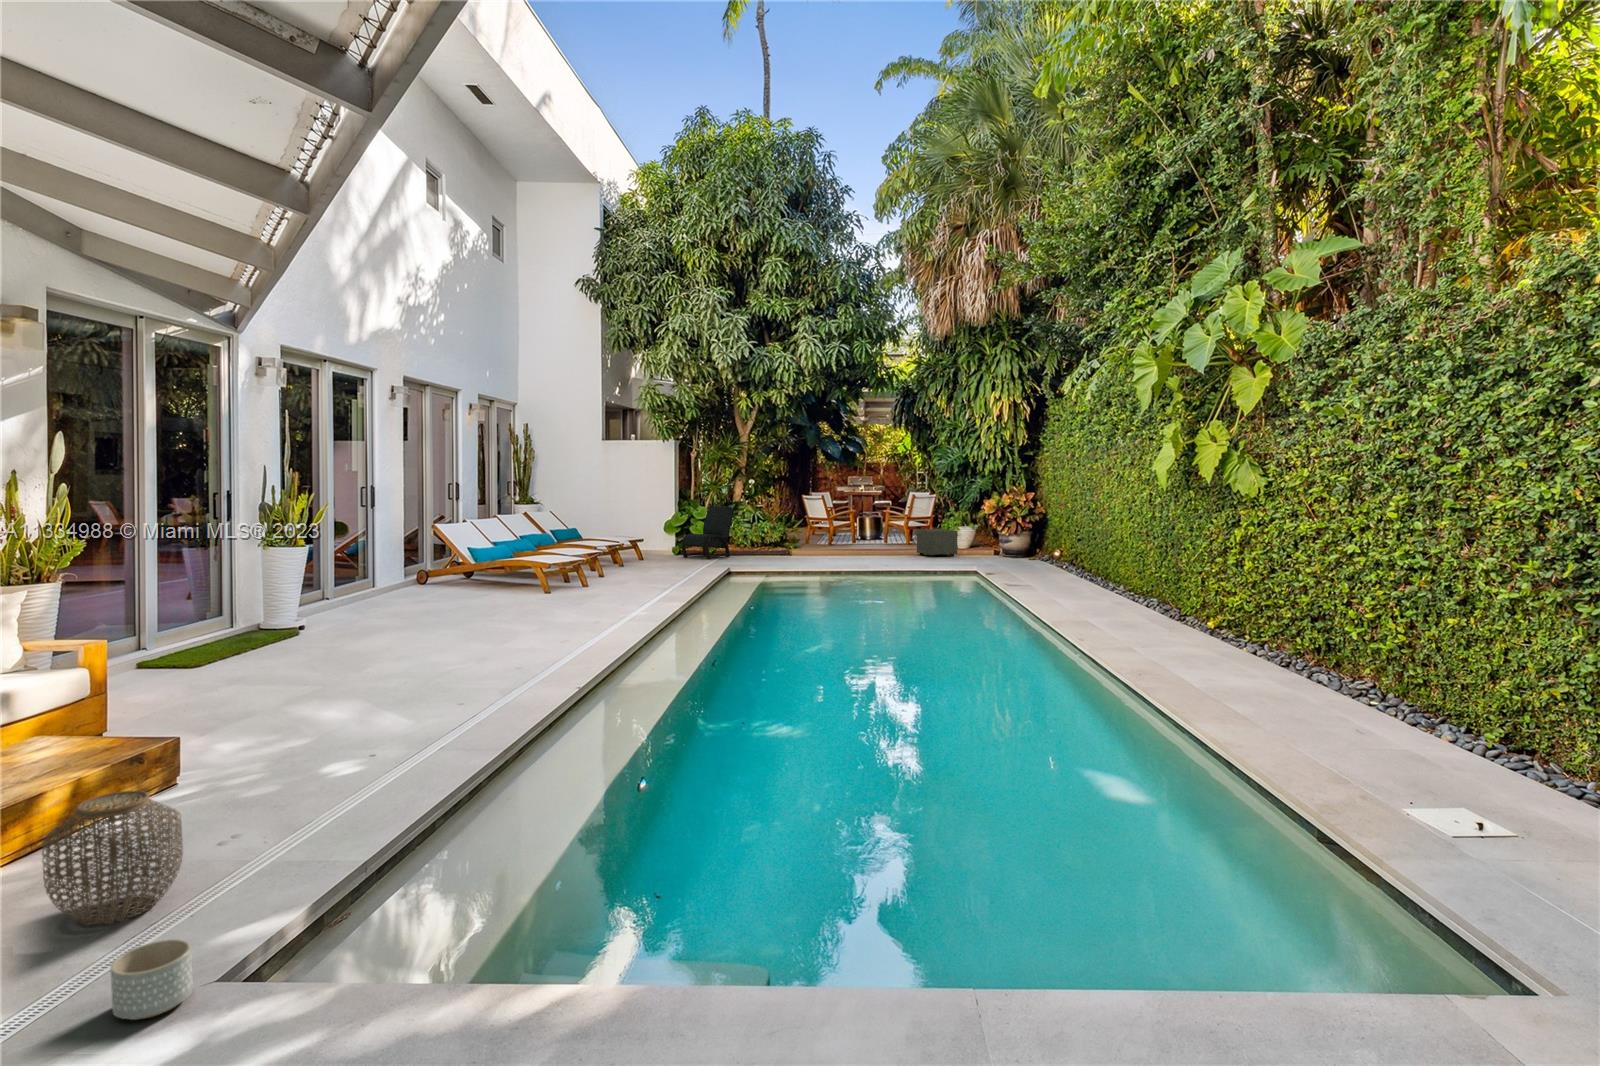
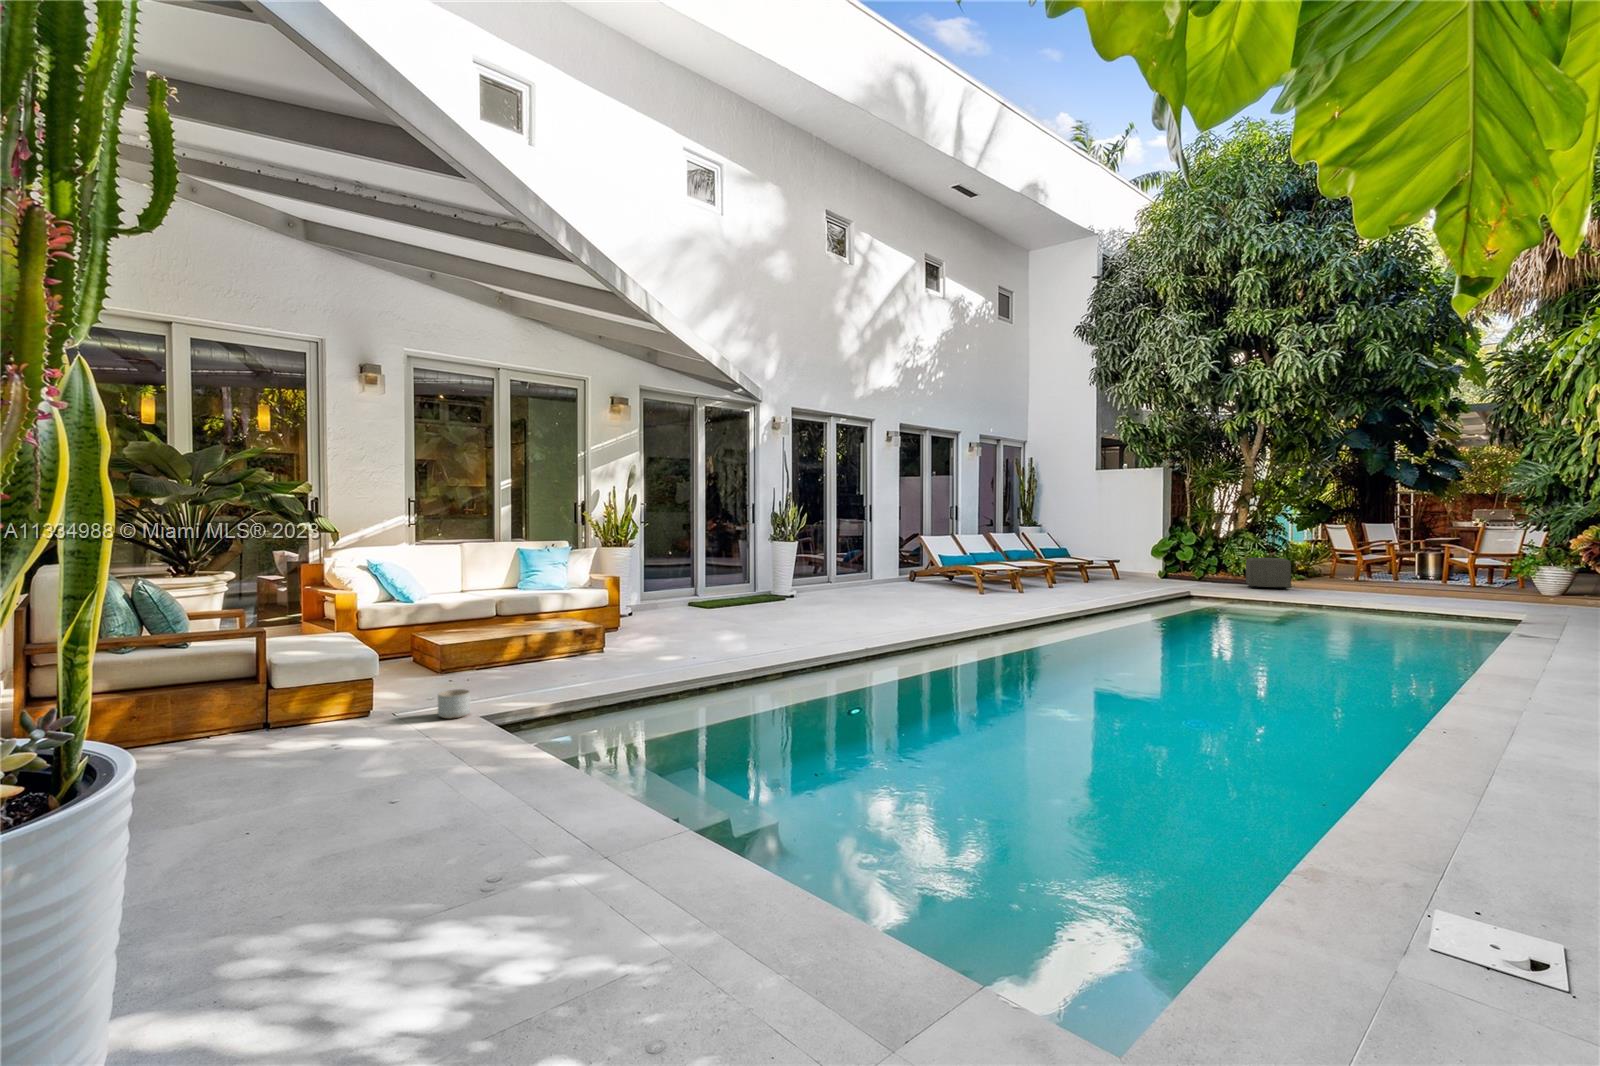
lounge chair: present [682,506,735,559] -> none [1159,530,1221,581]
ottoman: present [917,529,958,557] -> present [1246,558,1291,590]
woven basket: present [42,791,183,924] -> none [472,631,529,690]

